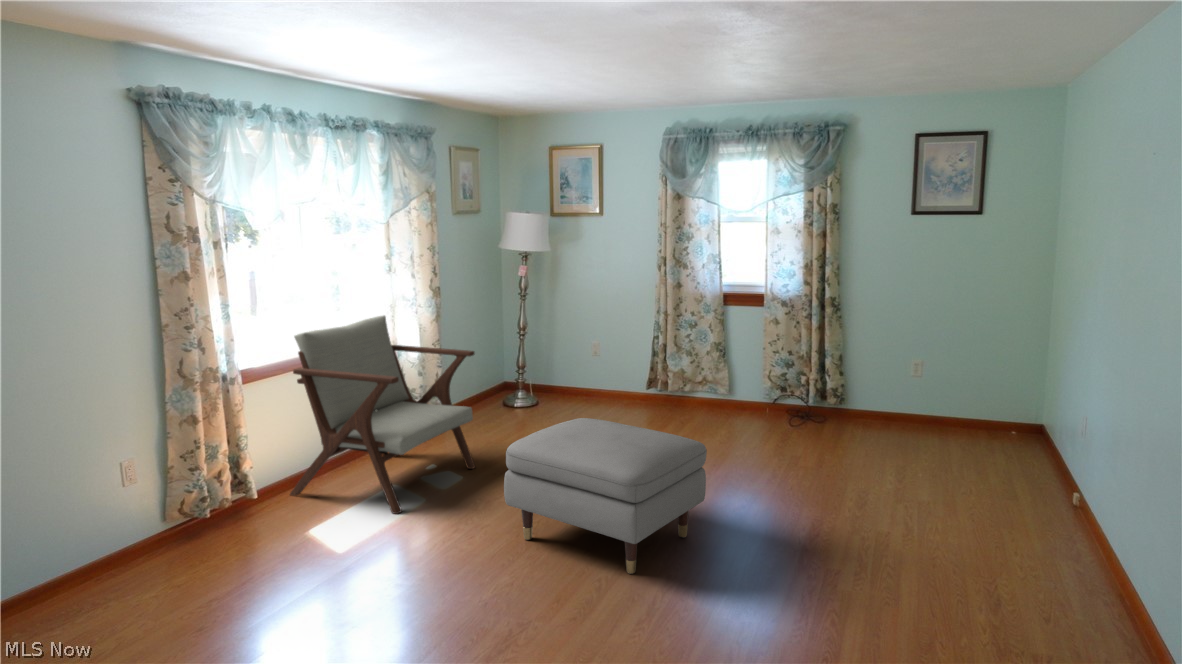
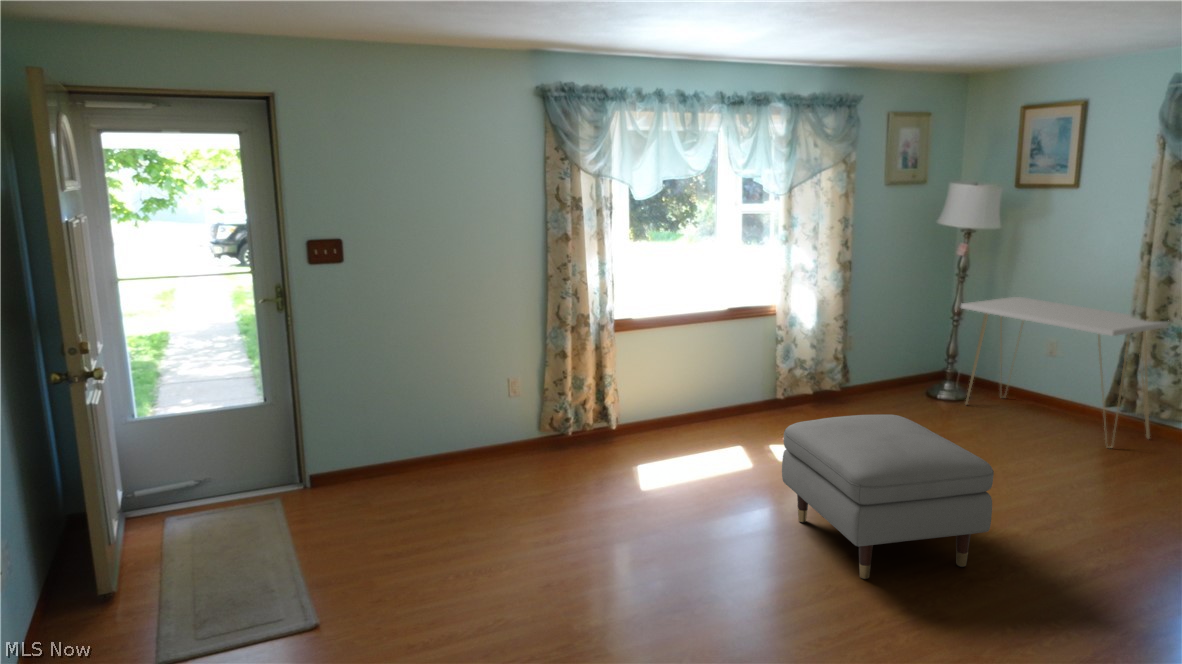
console table: none [532,310,686,419] -> present [961,297,1167,448]
lounge chair: present [290,315,475,514] -> none [651,284,833,471]

